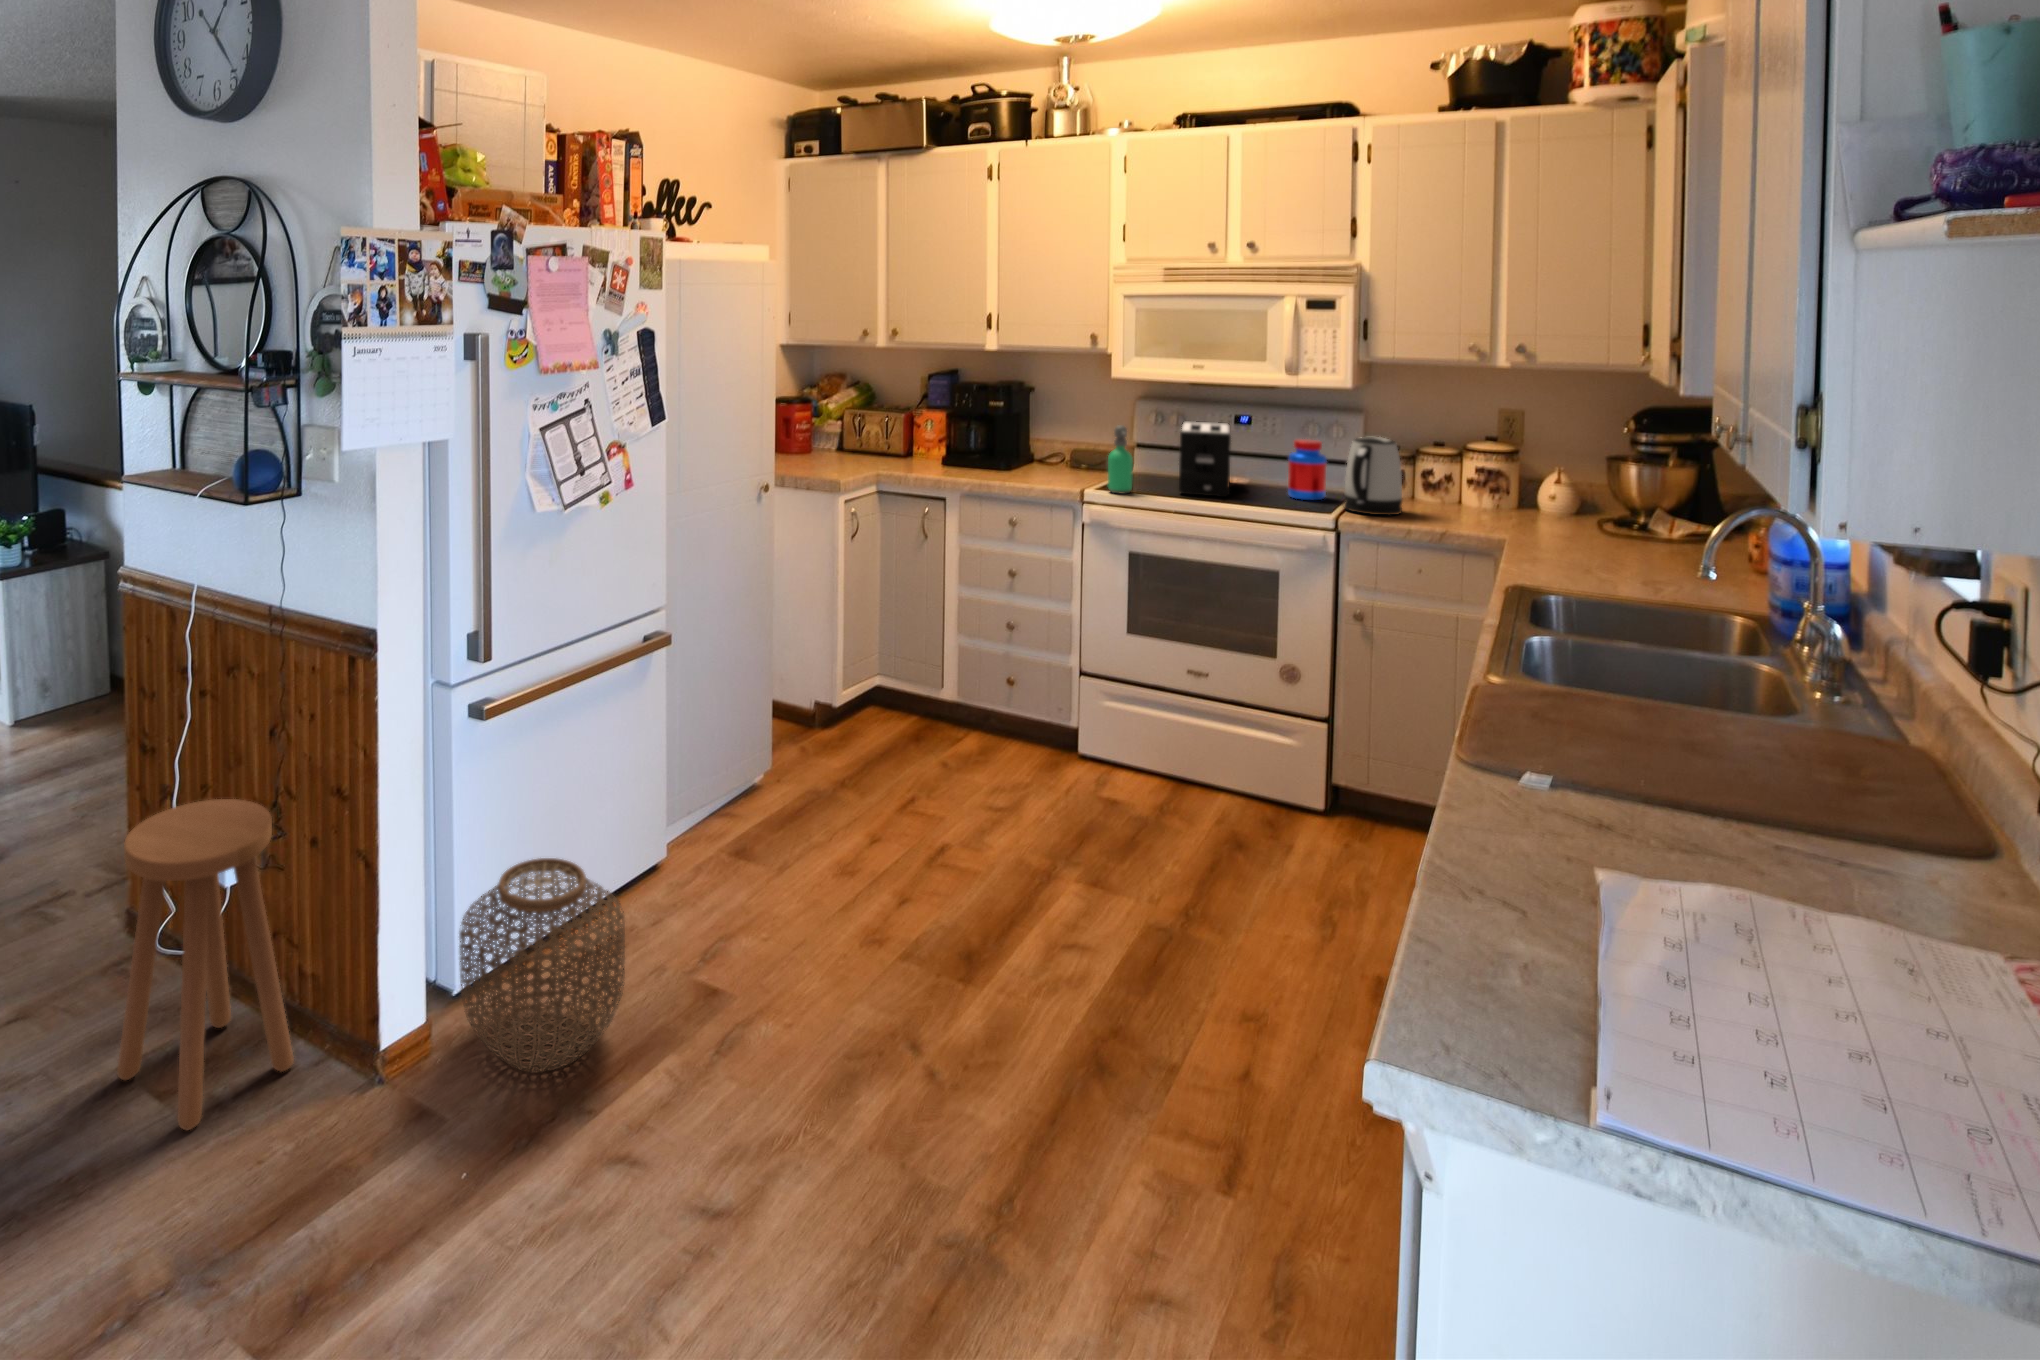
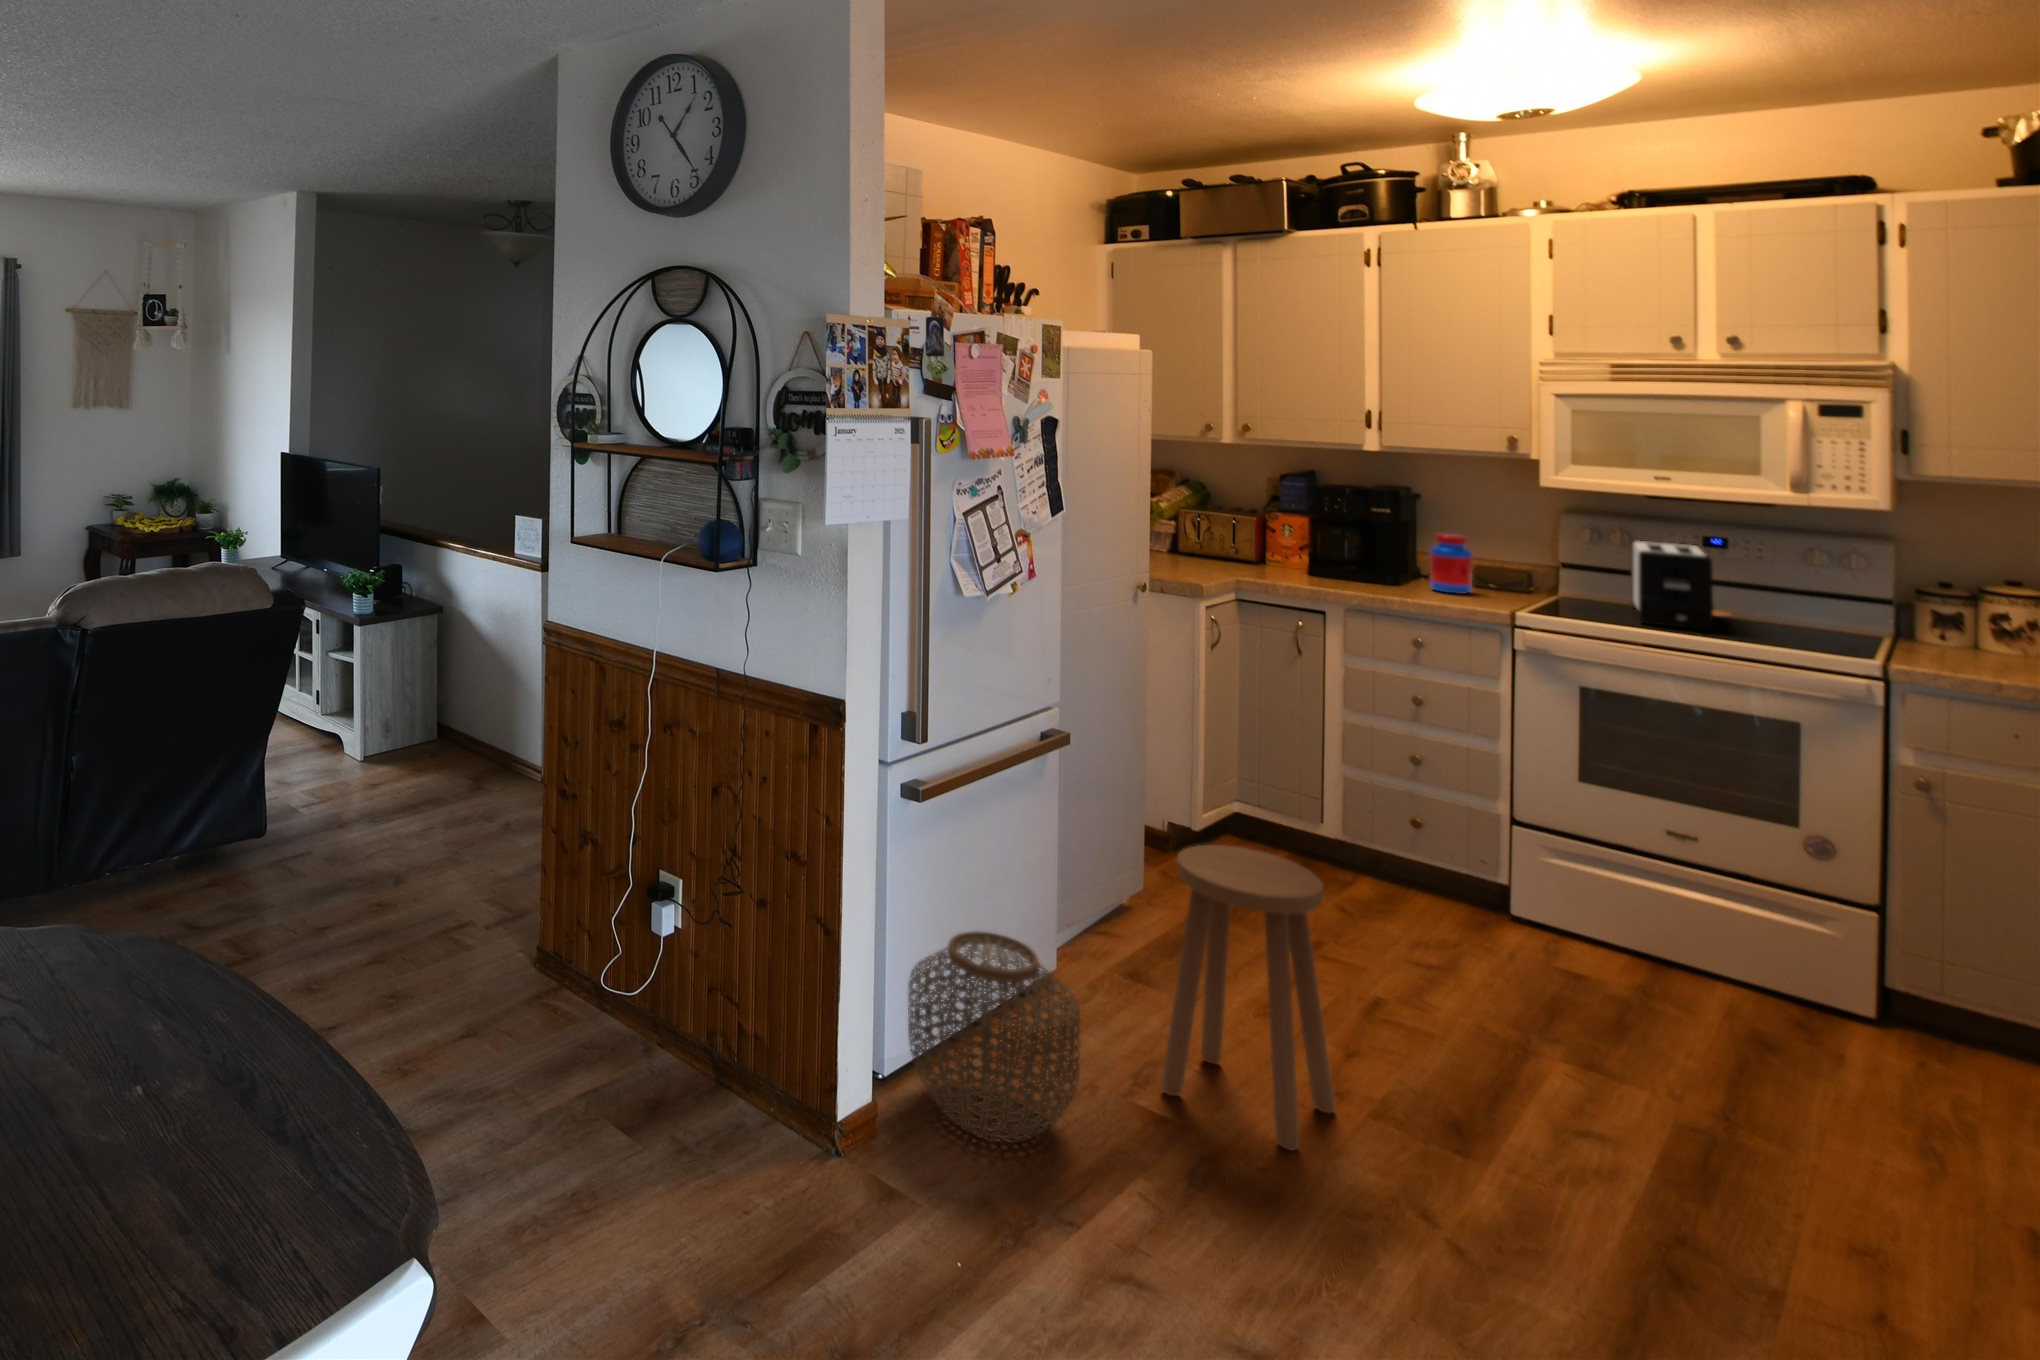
soap dispenser: present [1108,425,1133,494] -> none [1540,540,1575,618]
kettle: present [1344,437,1402,515] -> none [1888,570,1981,666]
jar: present [1288,439,1327,500] -> present [1430,534,1472,594]
stool: present [117,799,294,1130] -> present [1161,845,1335,1150]

